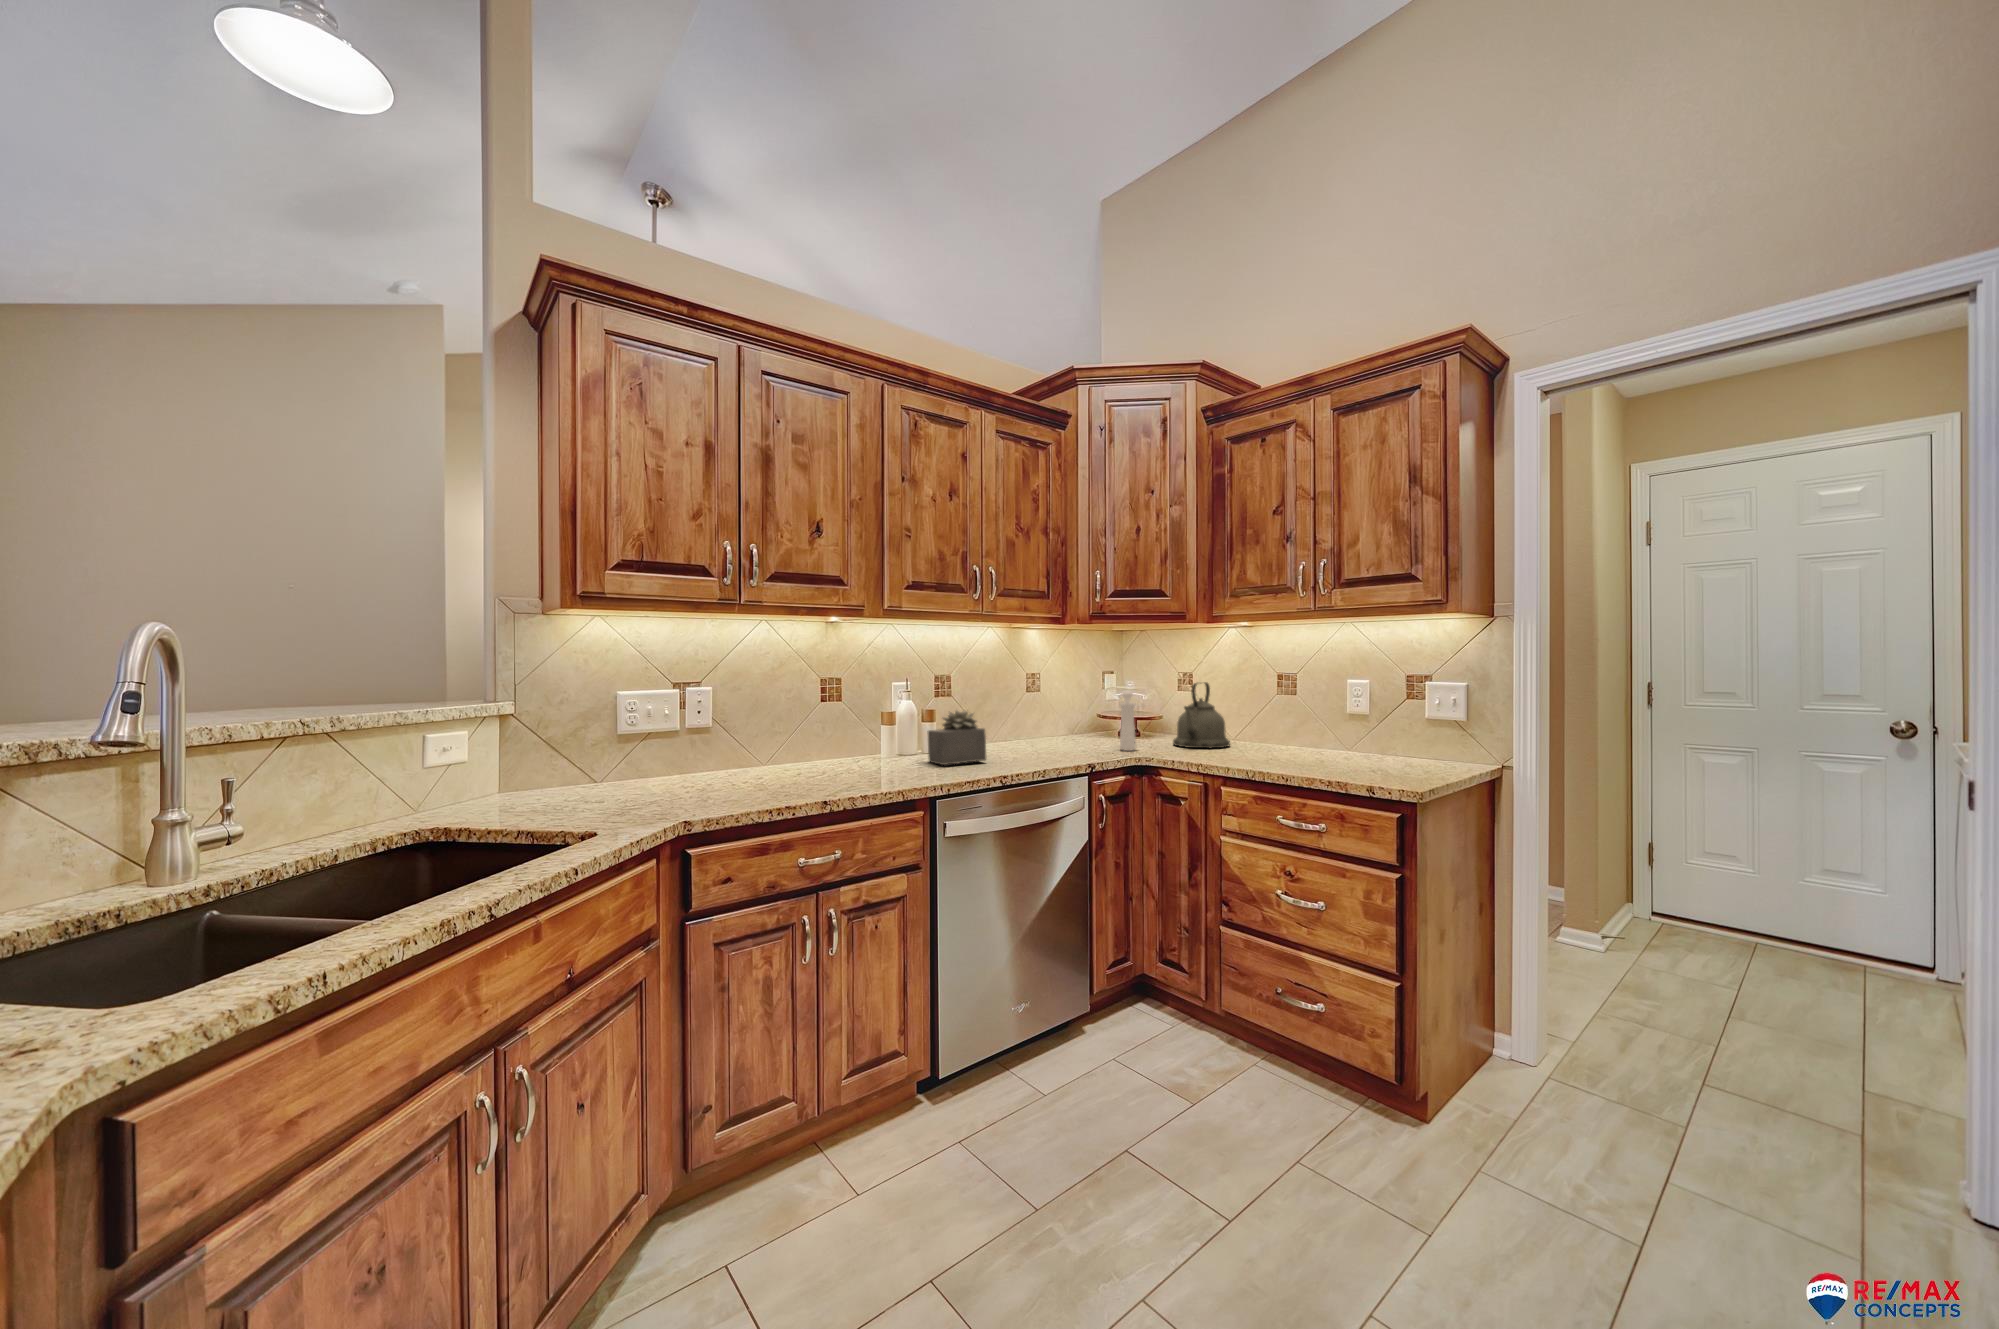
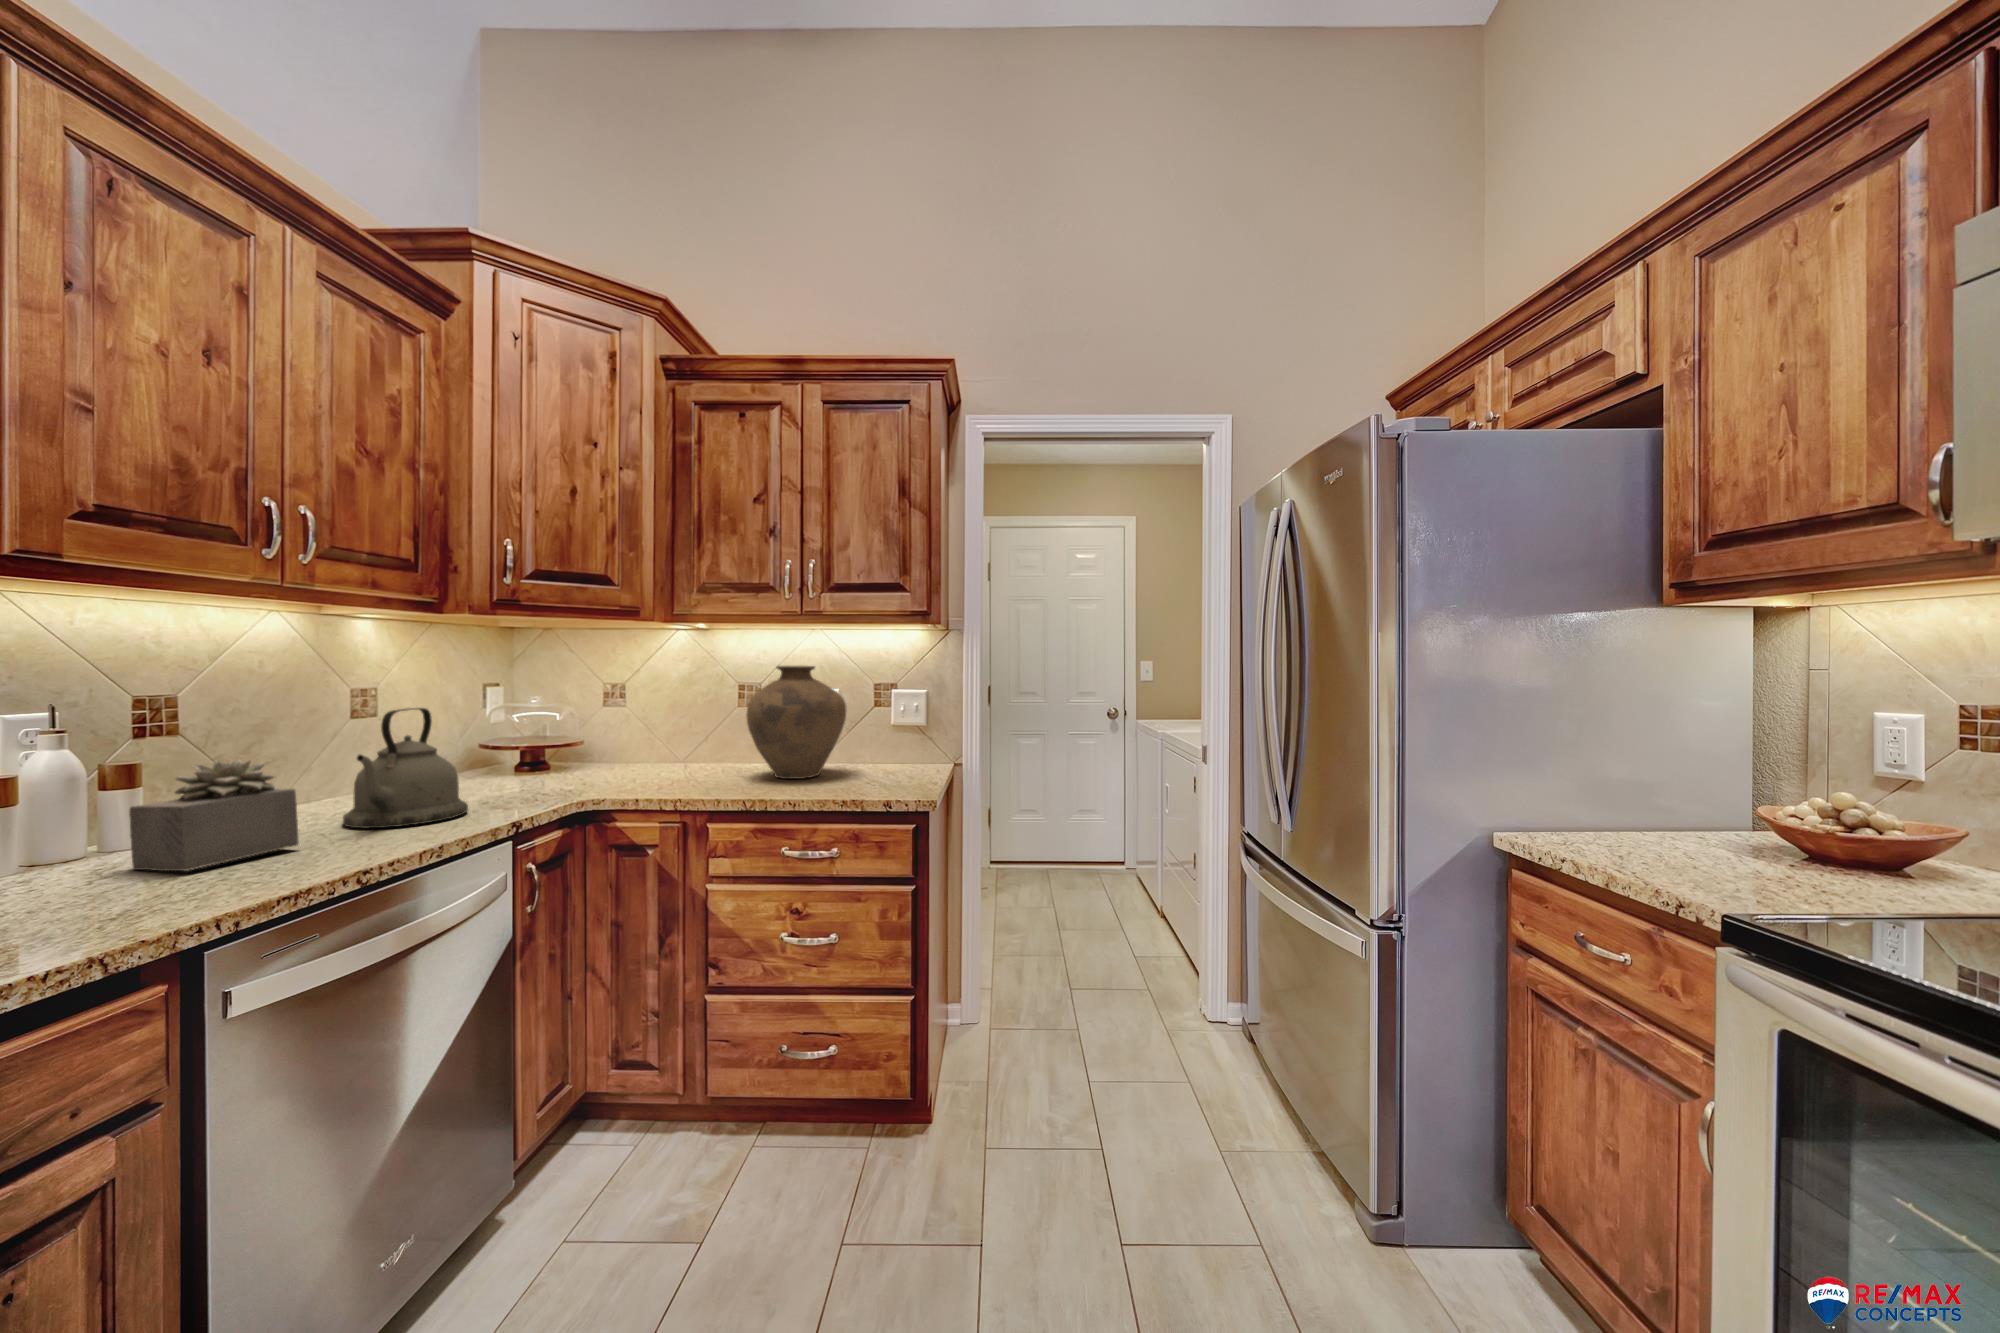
vase: none [1265,657,1362,761] -> present [746,666,847,779]
kettle: present [1173,682,1230,748] -> present [343,708,468,828]
pepper mill: present [1120,690,1136,751] -> none [543,709,572,793]

